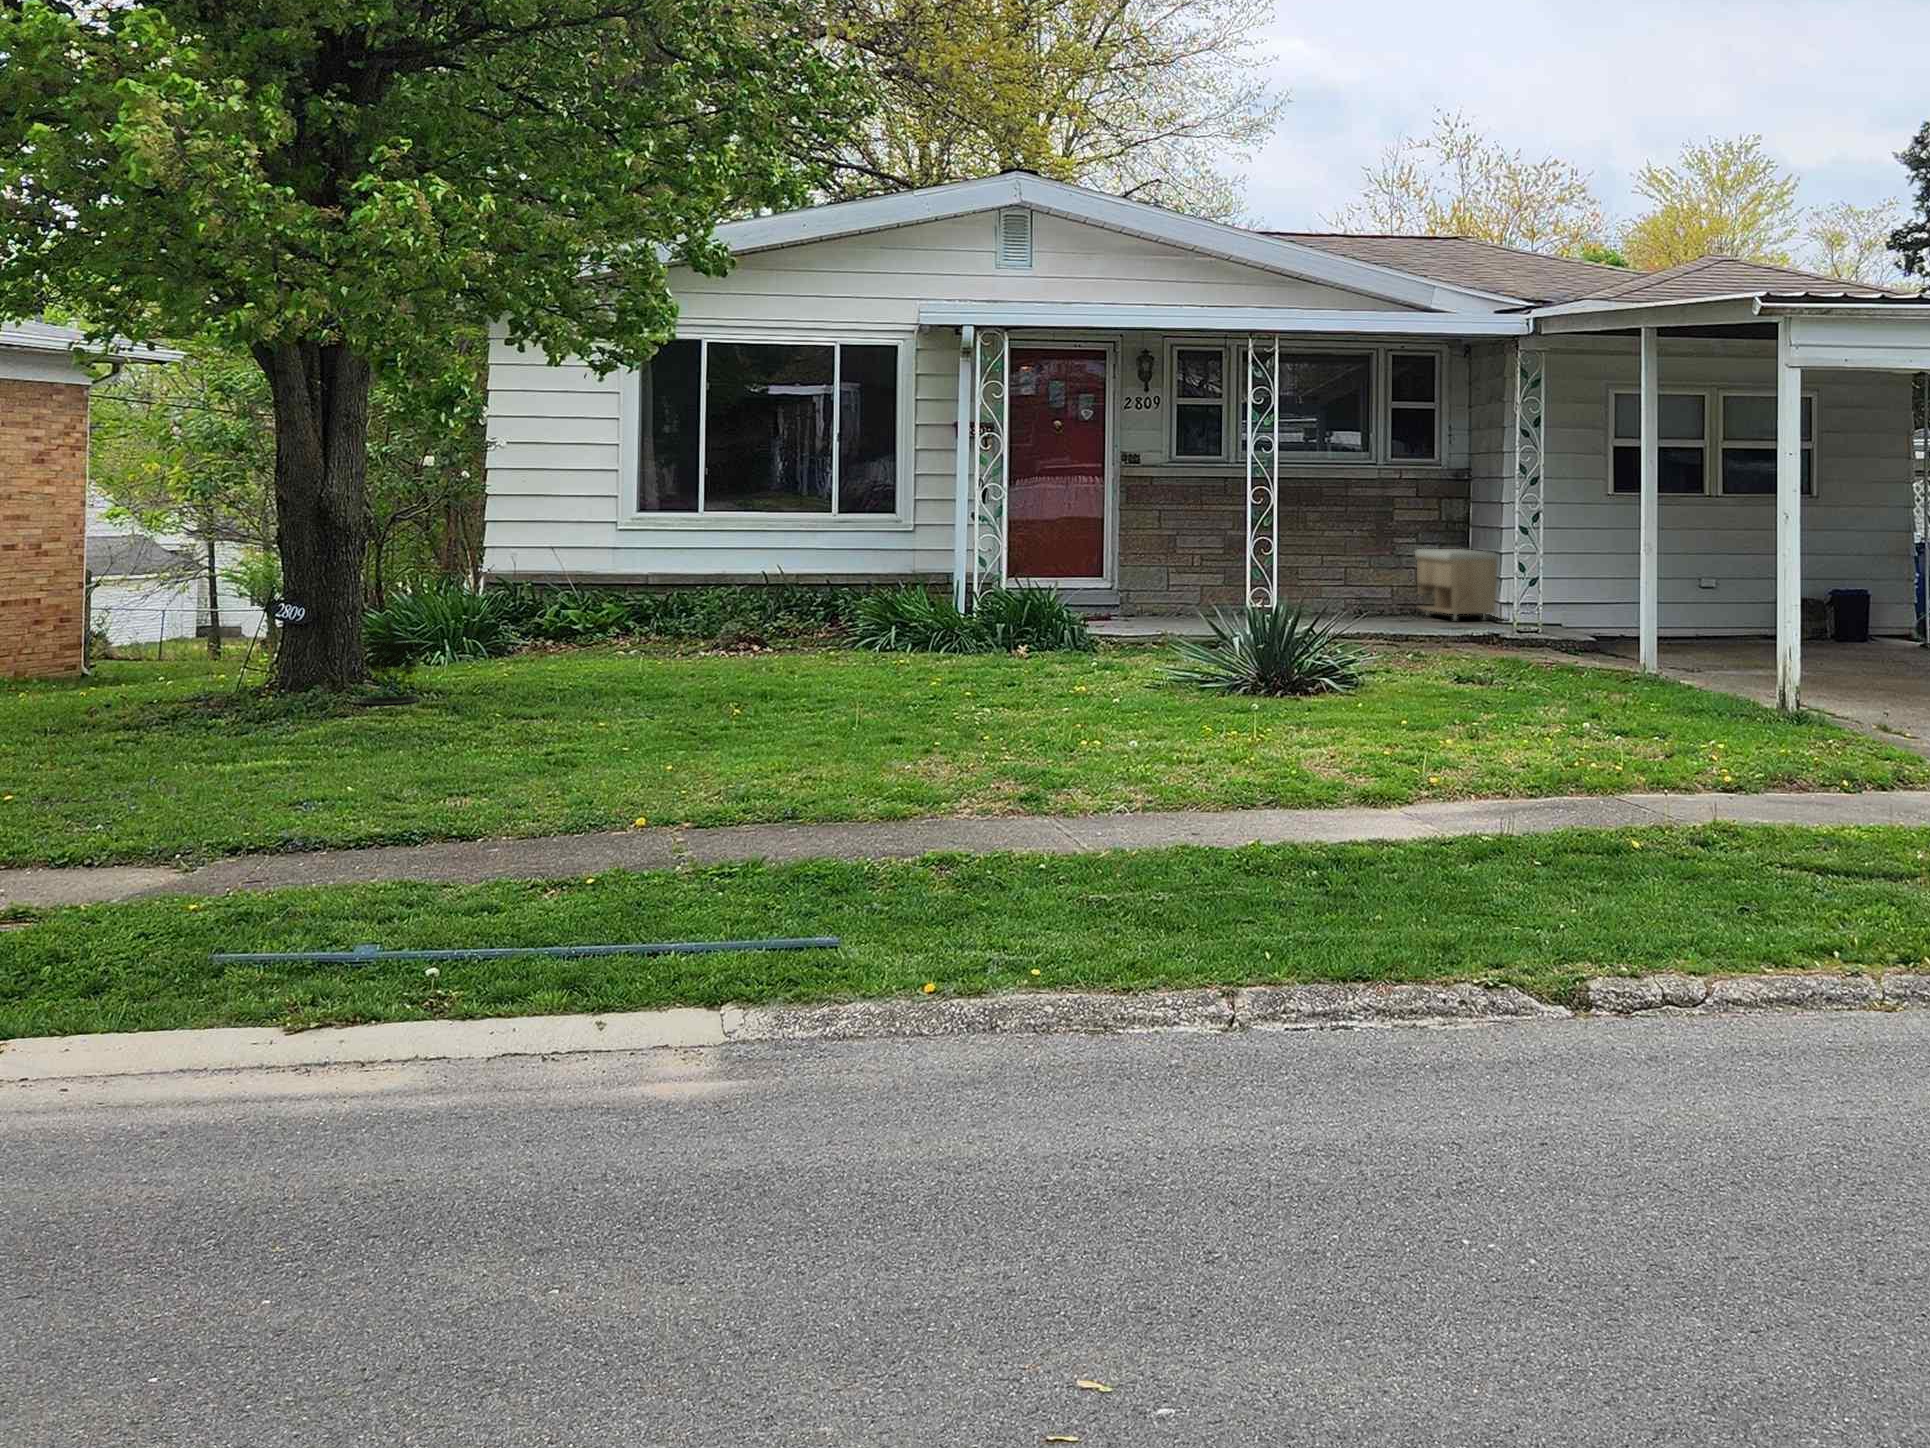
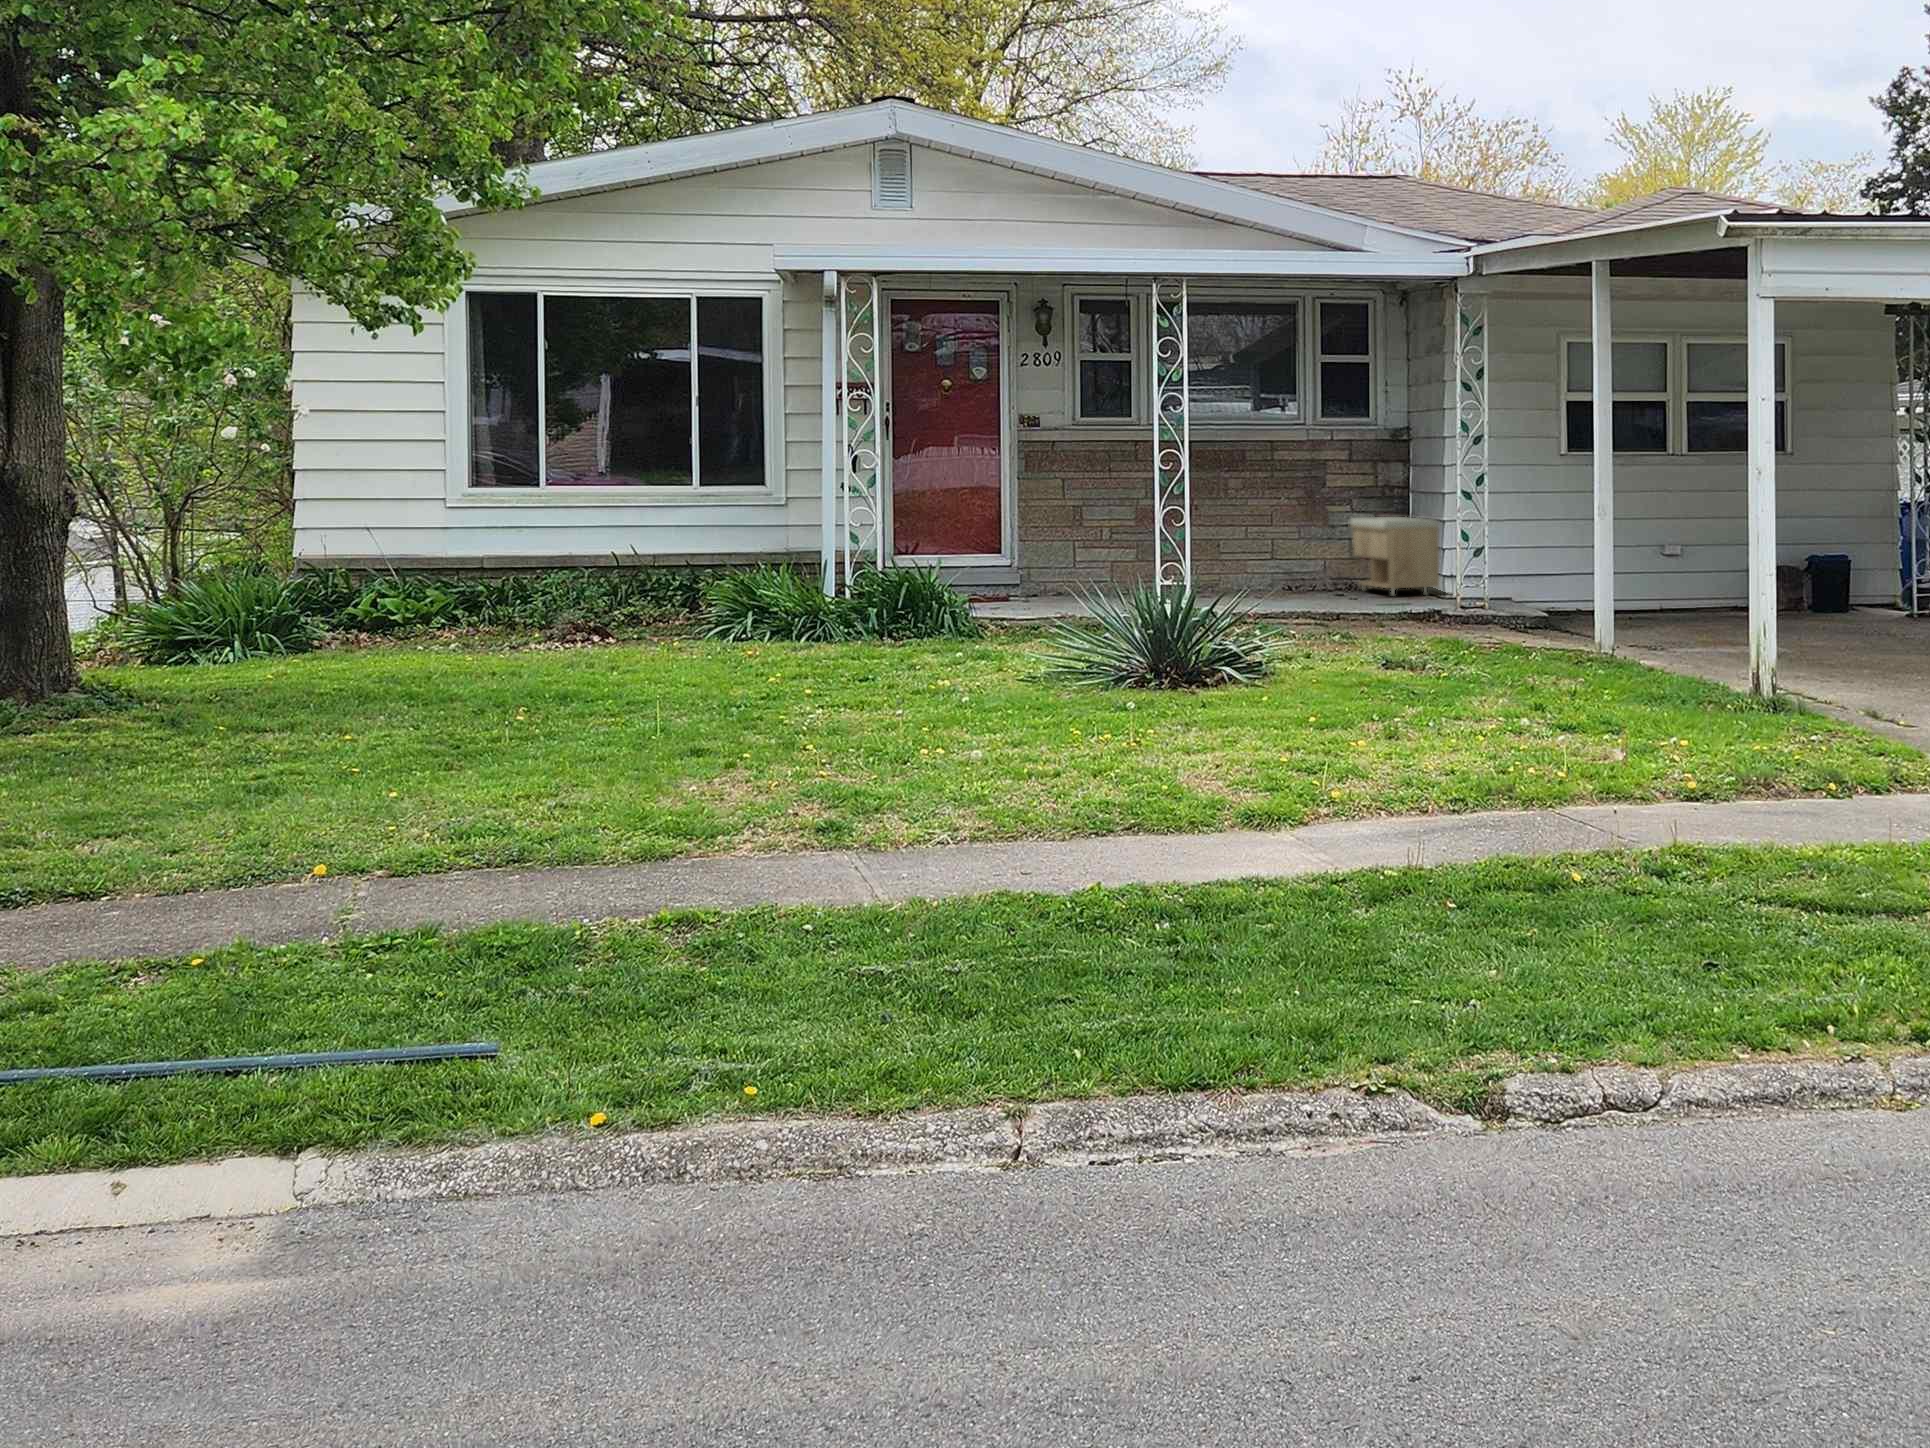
potted tree: present [360,613,422,705] -> none [79,602,170,717]

